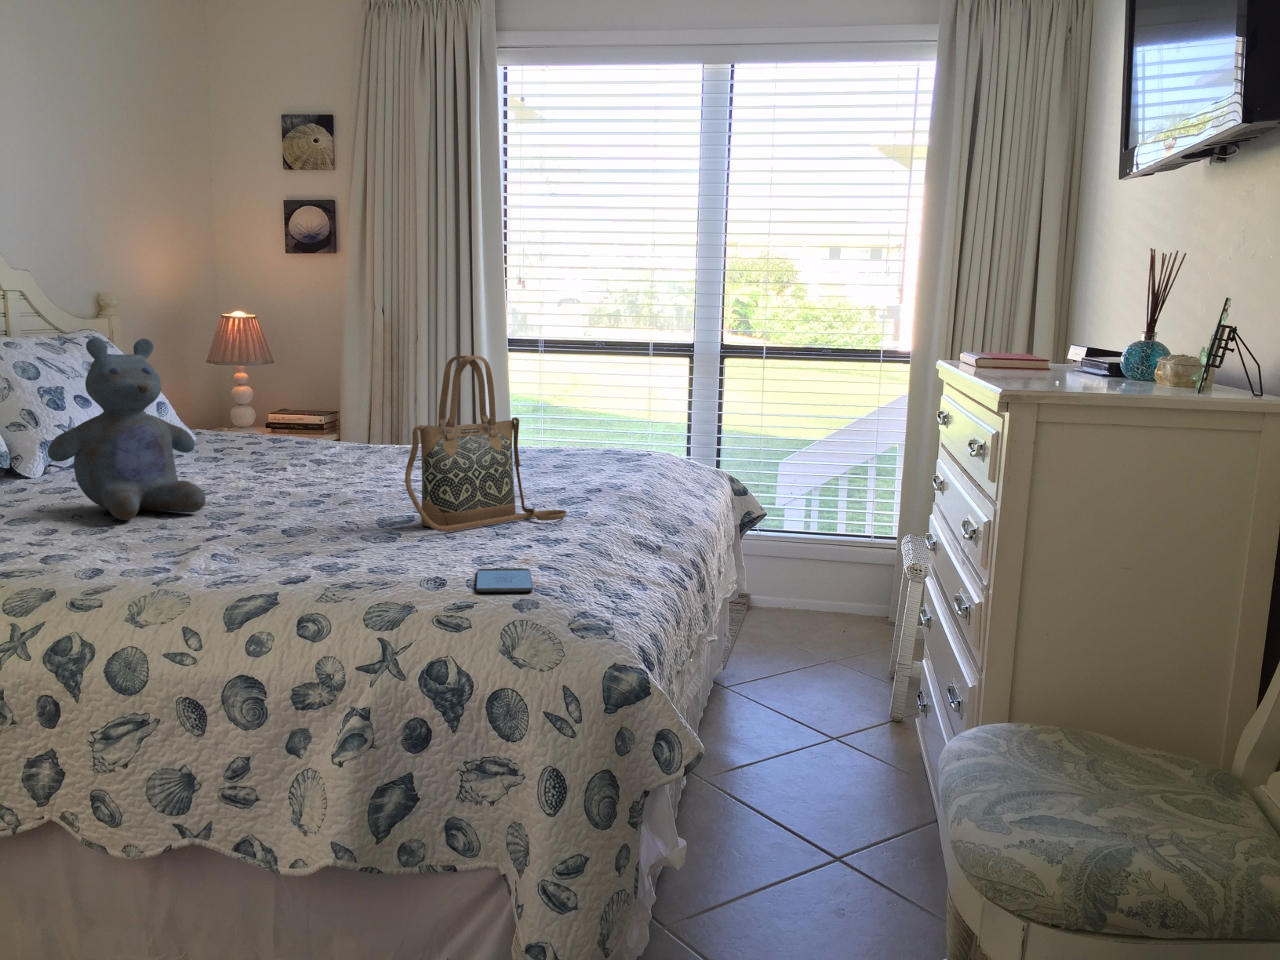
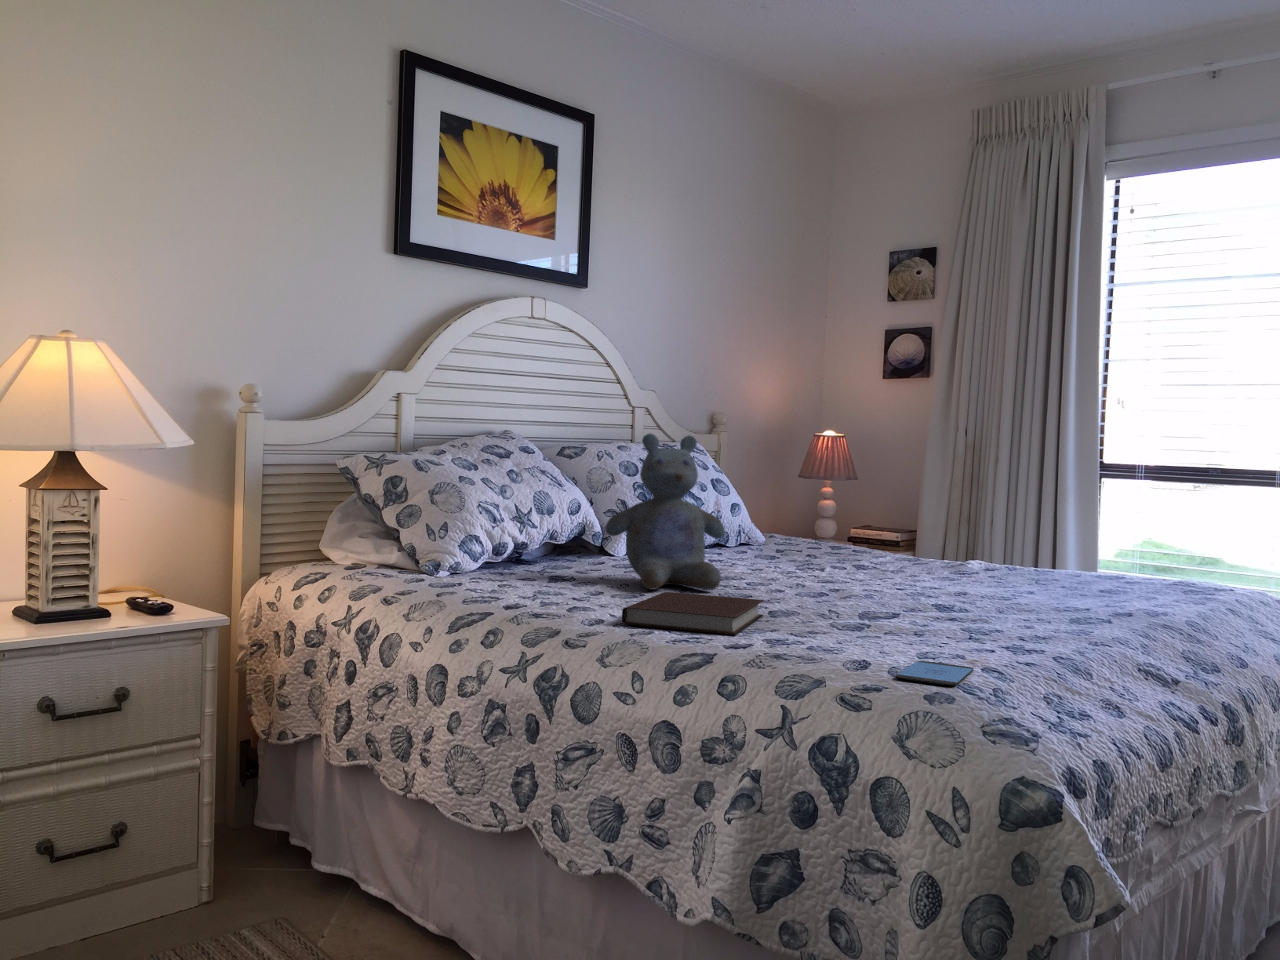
handbag: present [405,356,567,532] -> none [883,450,1073,634]
notebook: none [139,521,282,572] -> present [622,592,764,635]

